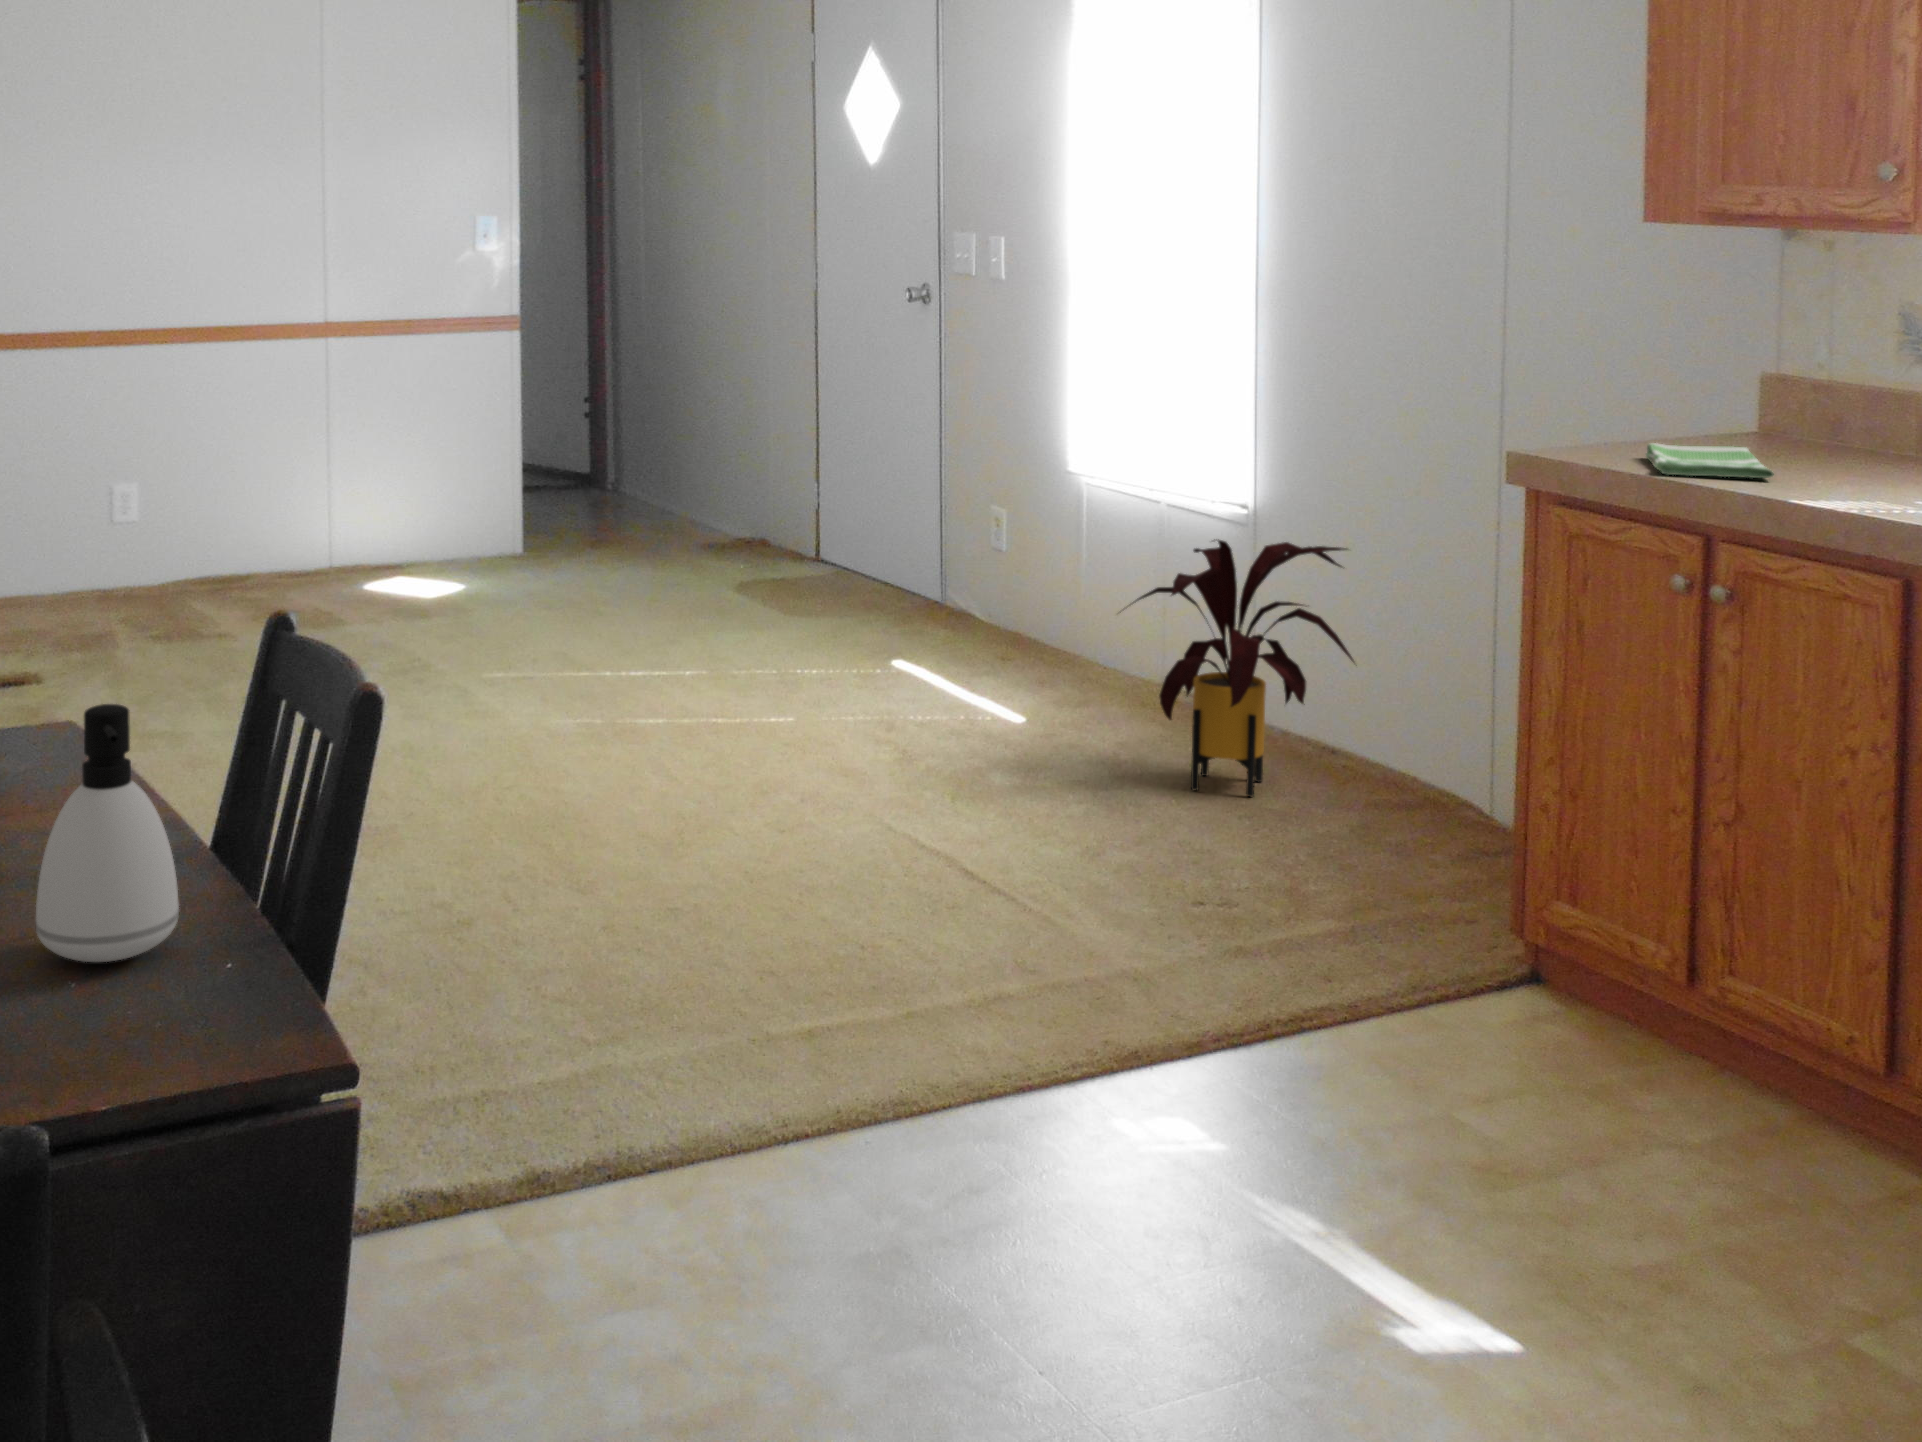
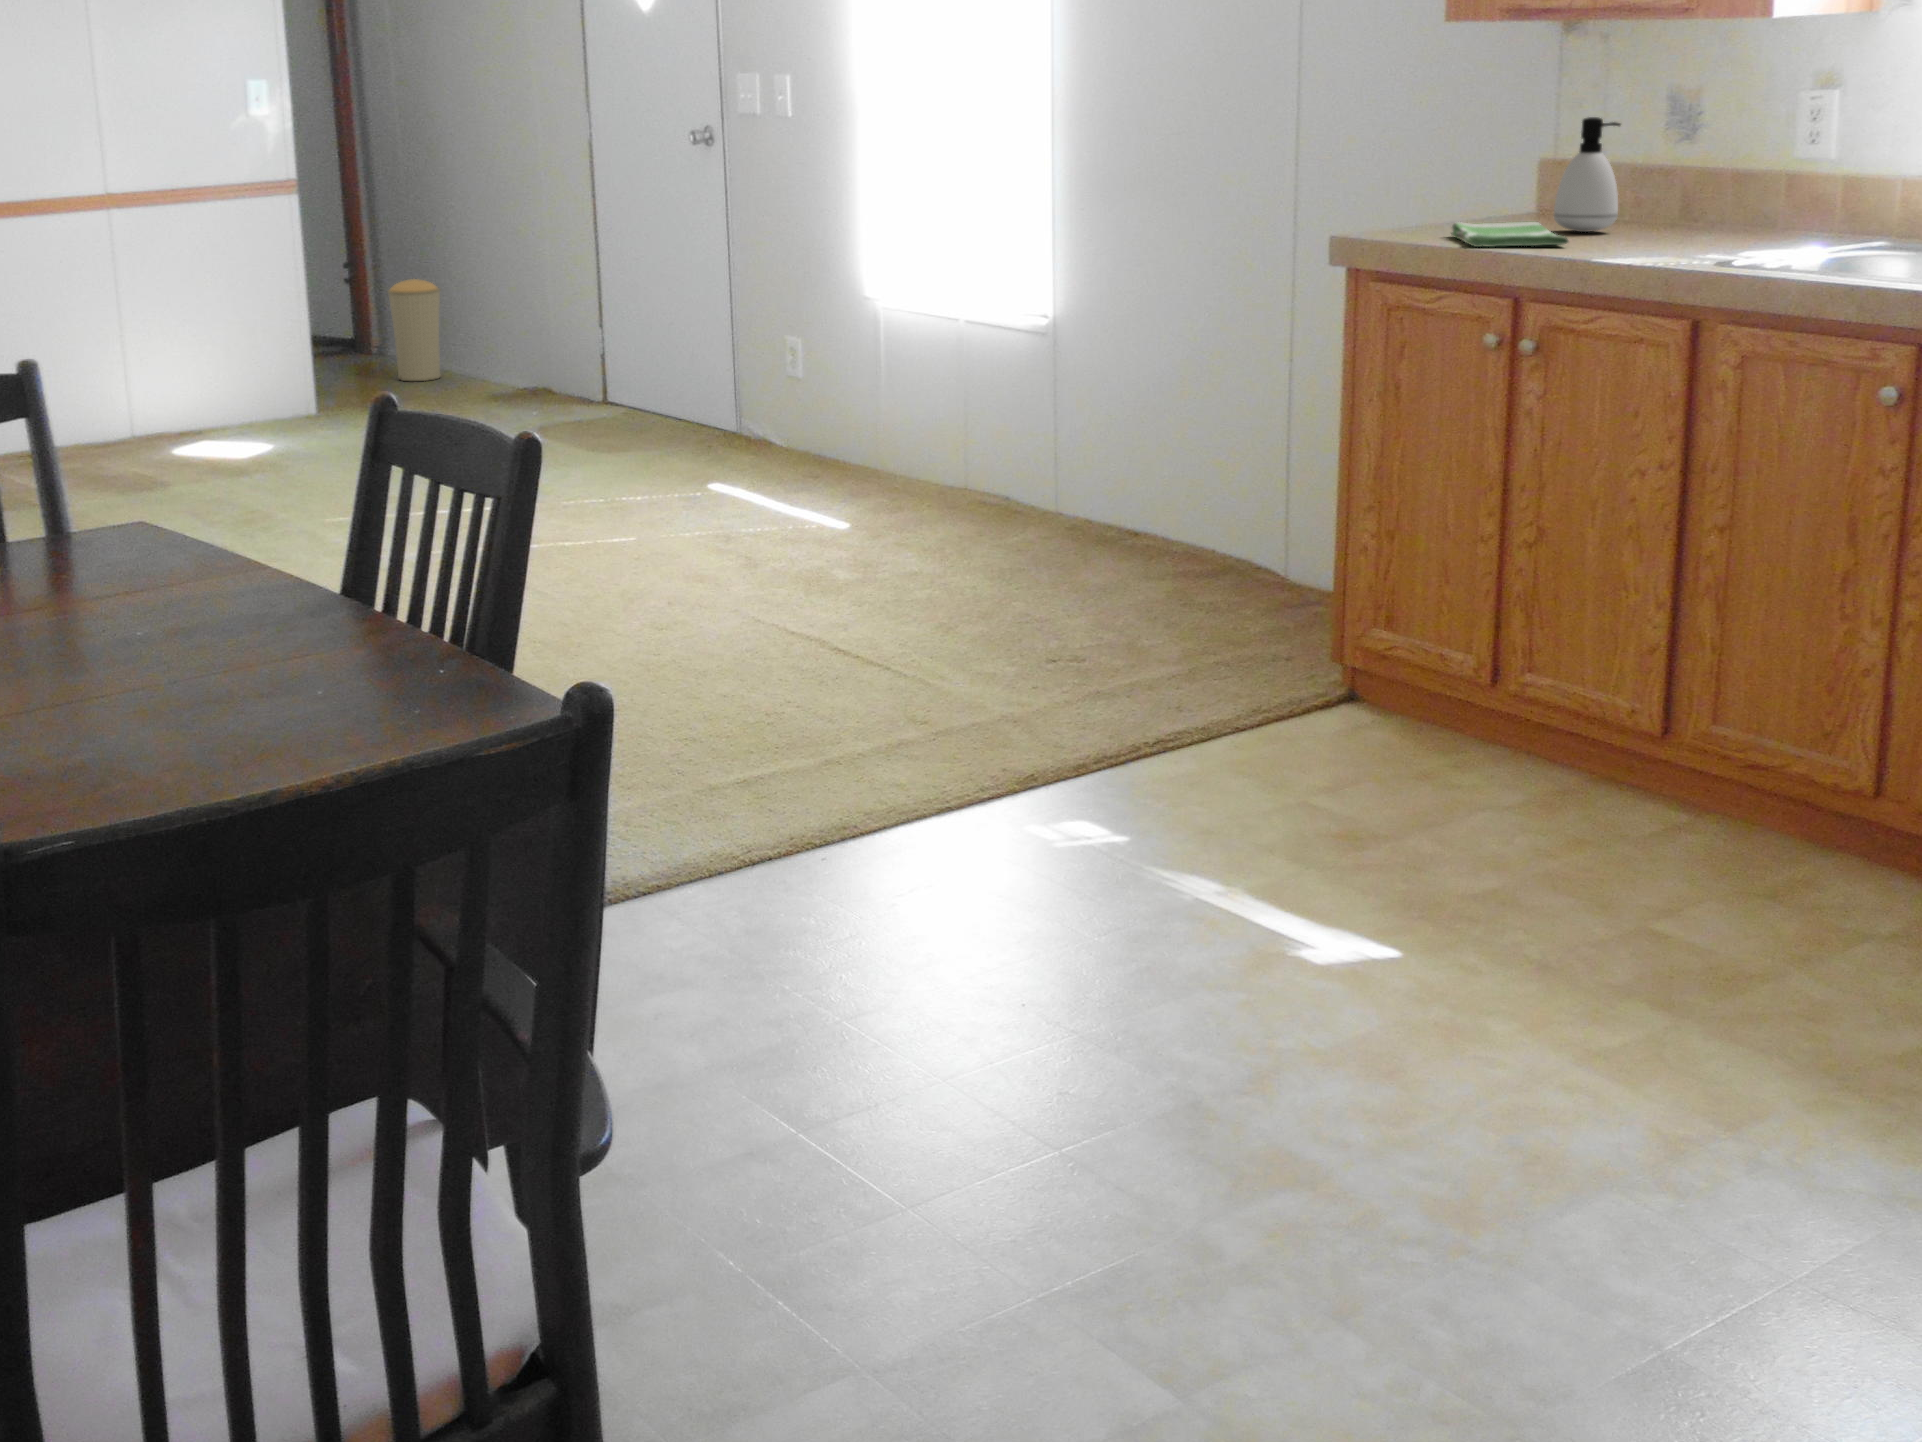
trash can: none [609,416,664,519] -> present [387,279,440,381]
house plant: present [1130,539,1354,797] -> none [945,345,1167,576]
soap dispenser: present [36,704,179,962] -> present [1554,117,1621,232]

